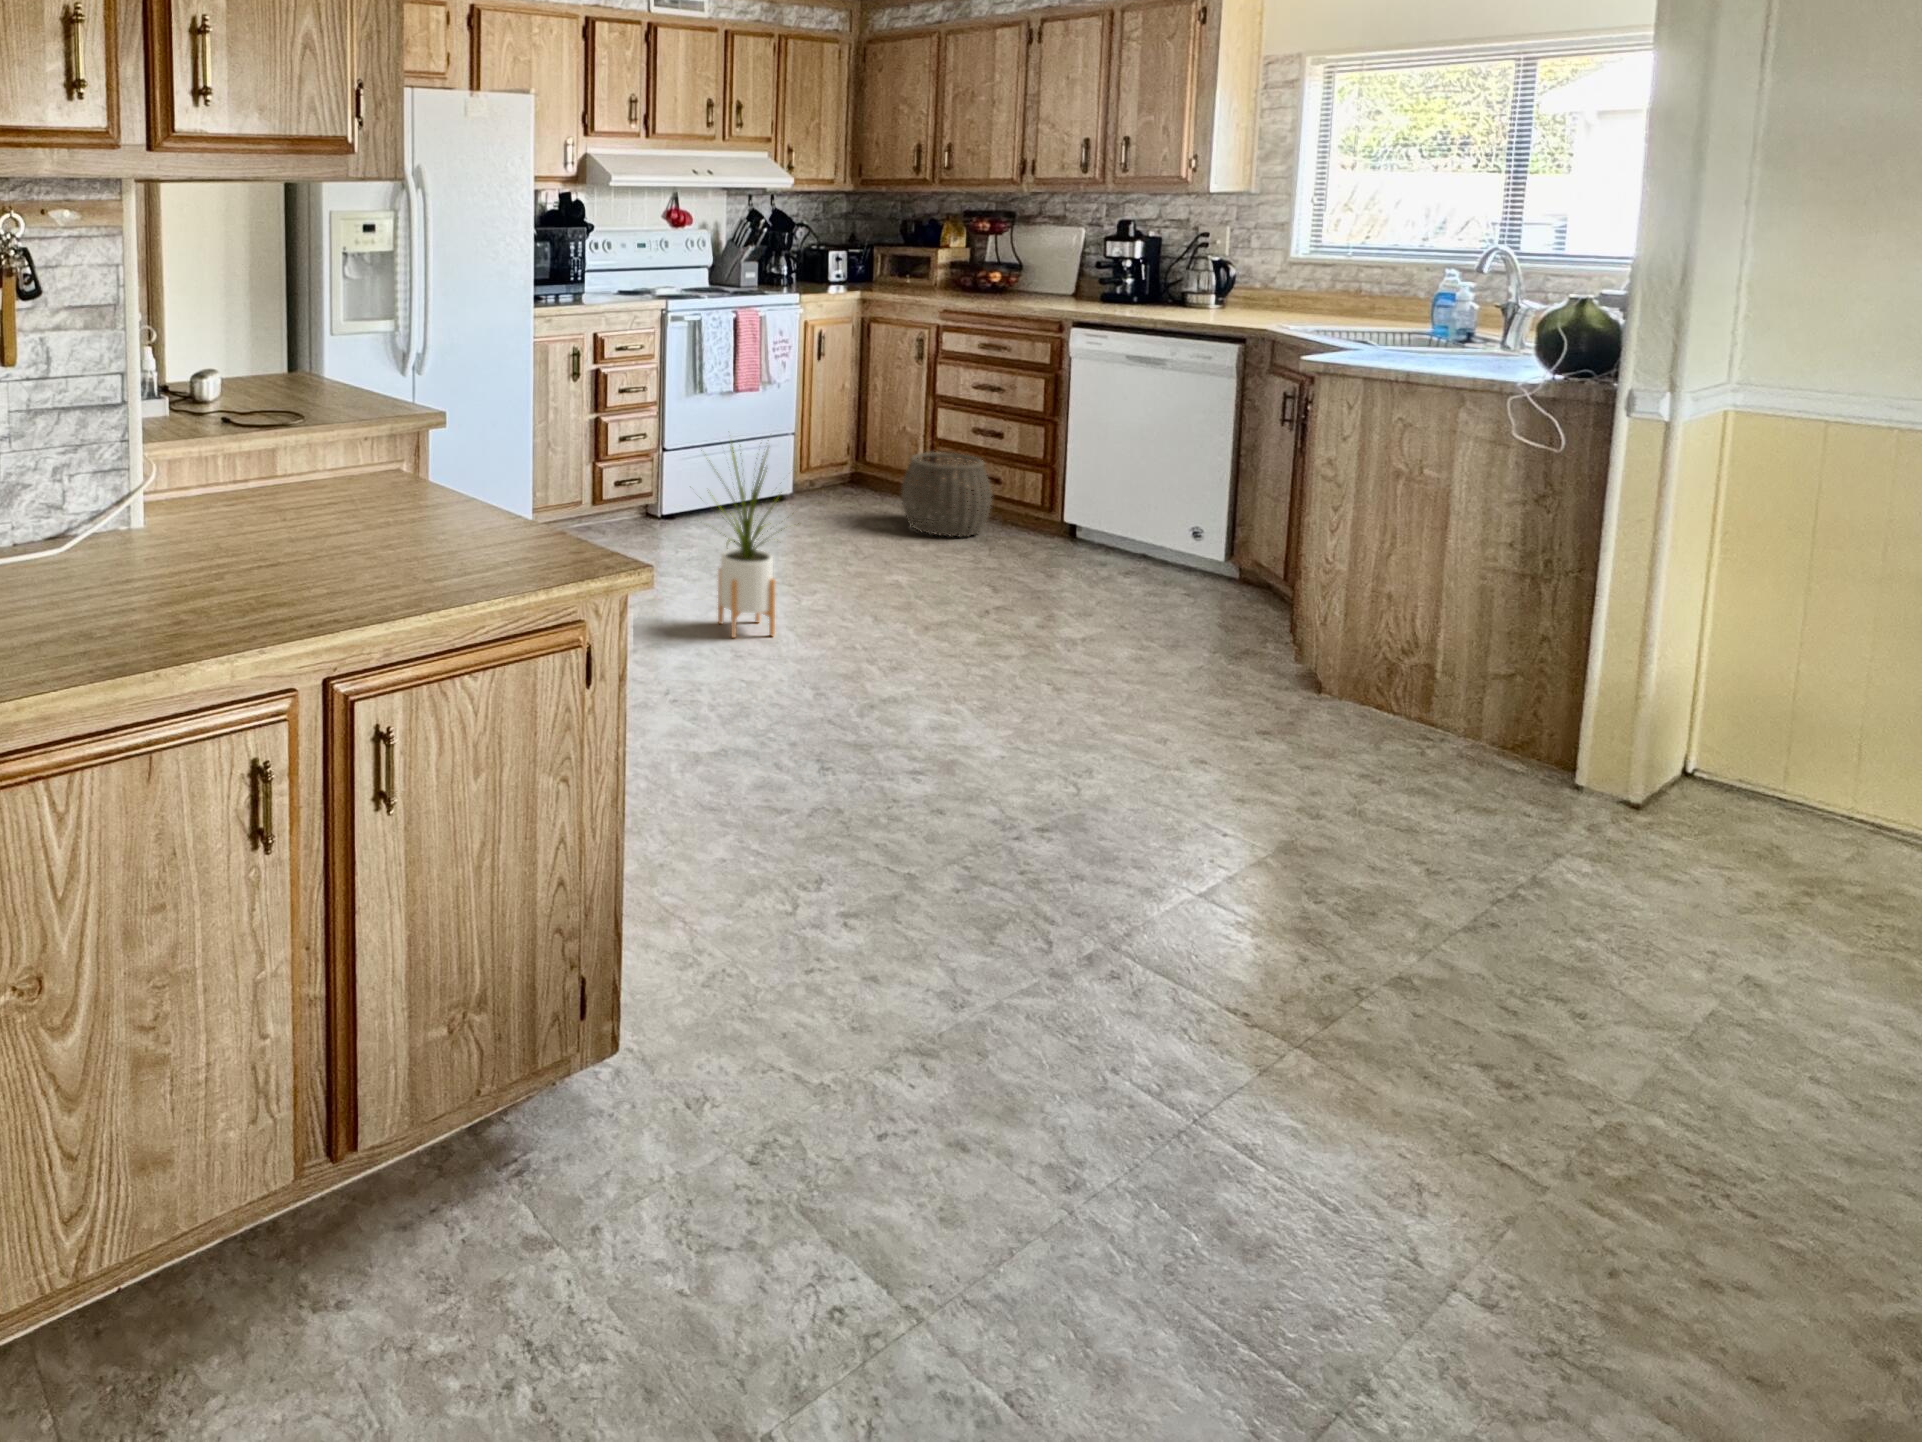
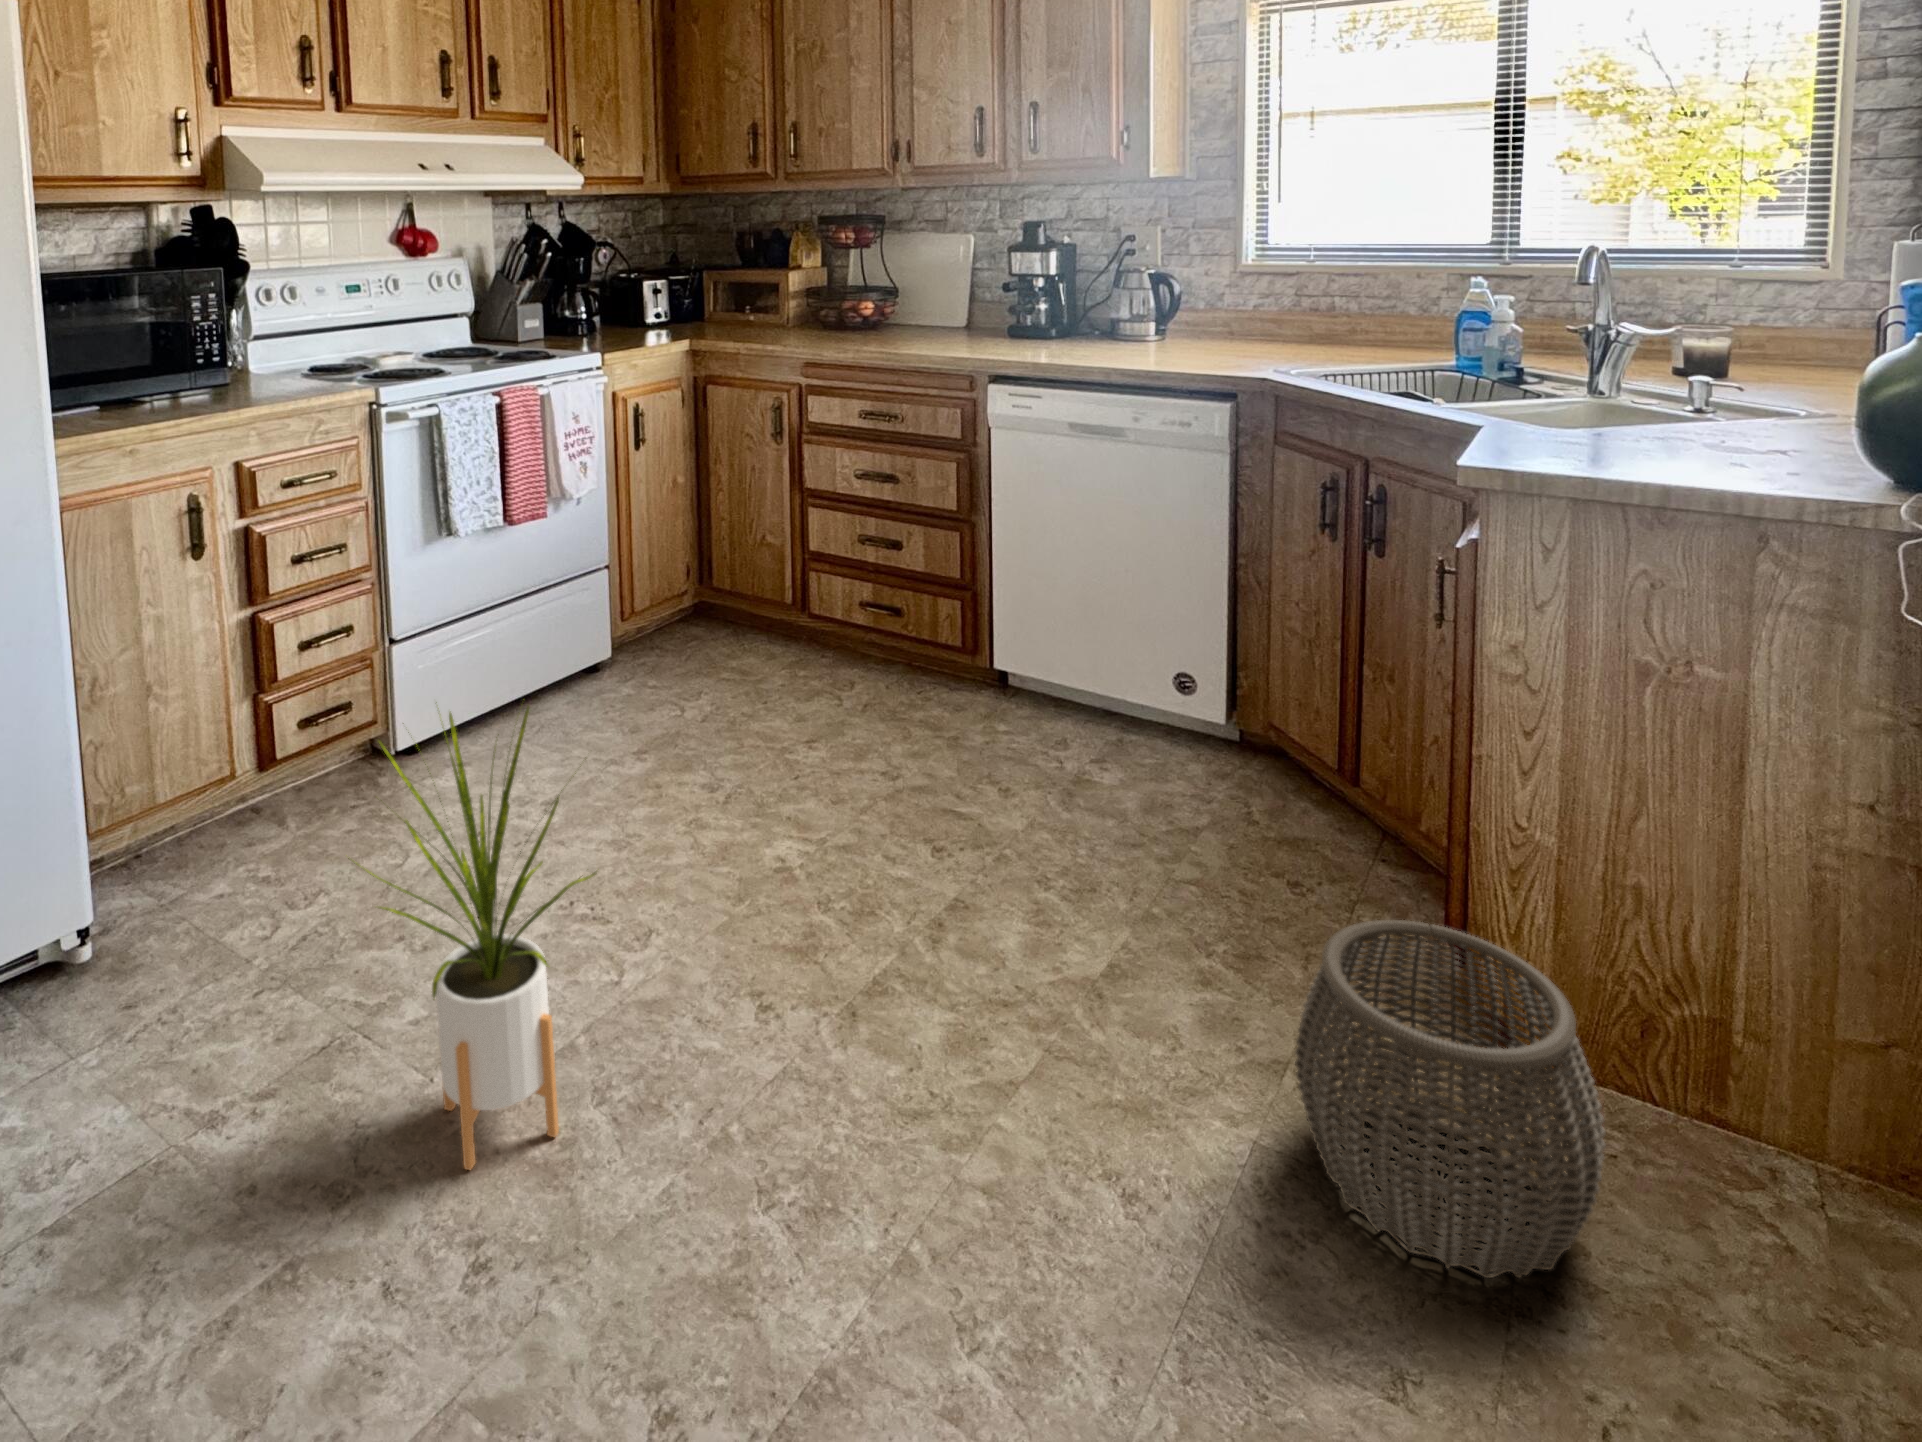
woven basket: present [901,452,992,536] -> present [1295,920,1606,1278]

